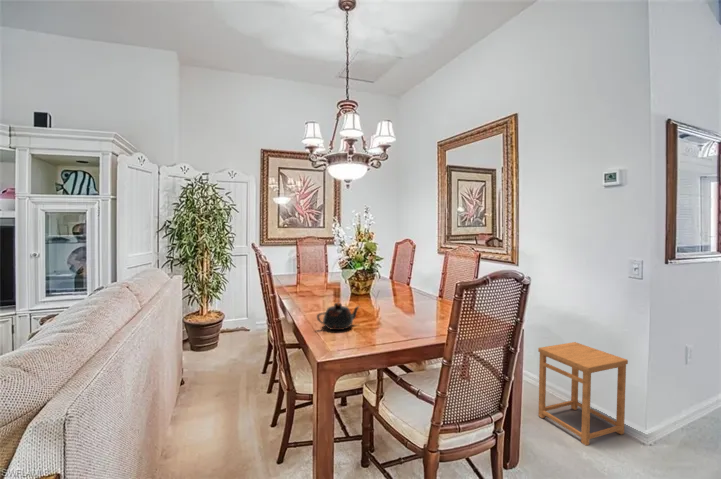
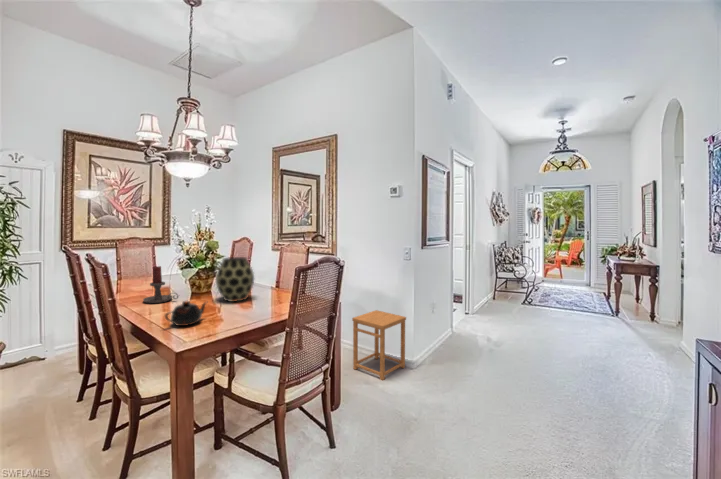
vase: none [372,259,413,309] -> present [216,257,254,302]
candle holder: none [306,264,337,301] -> present [143,266,178,303]

